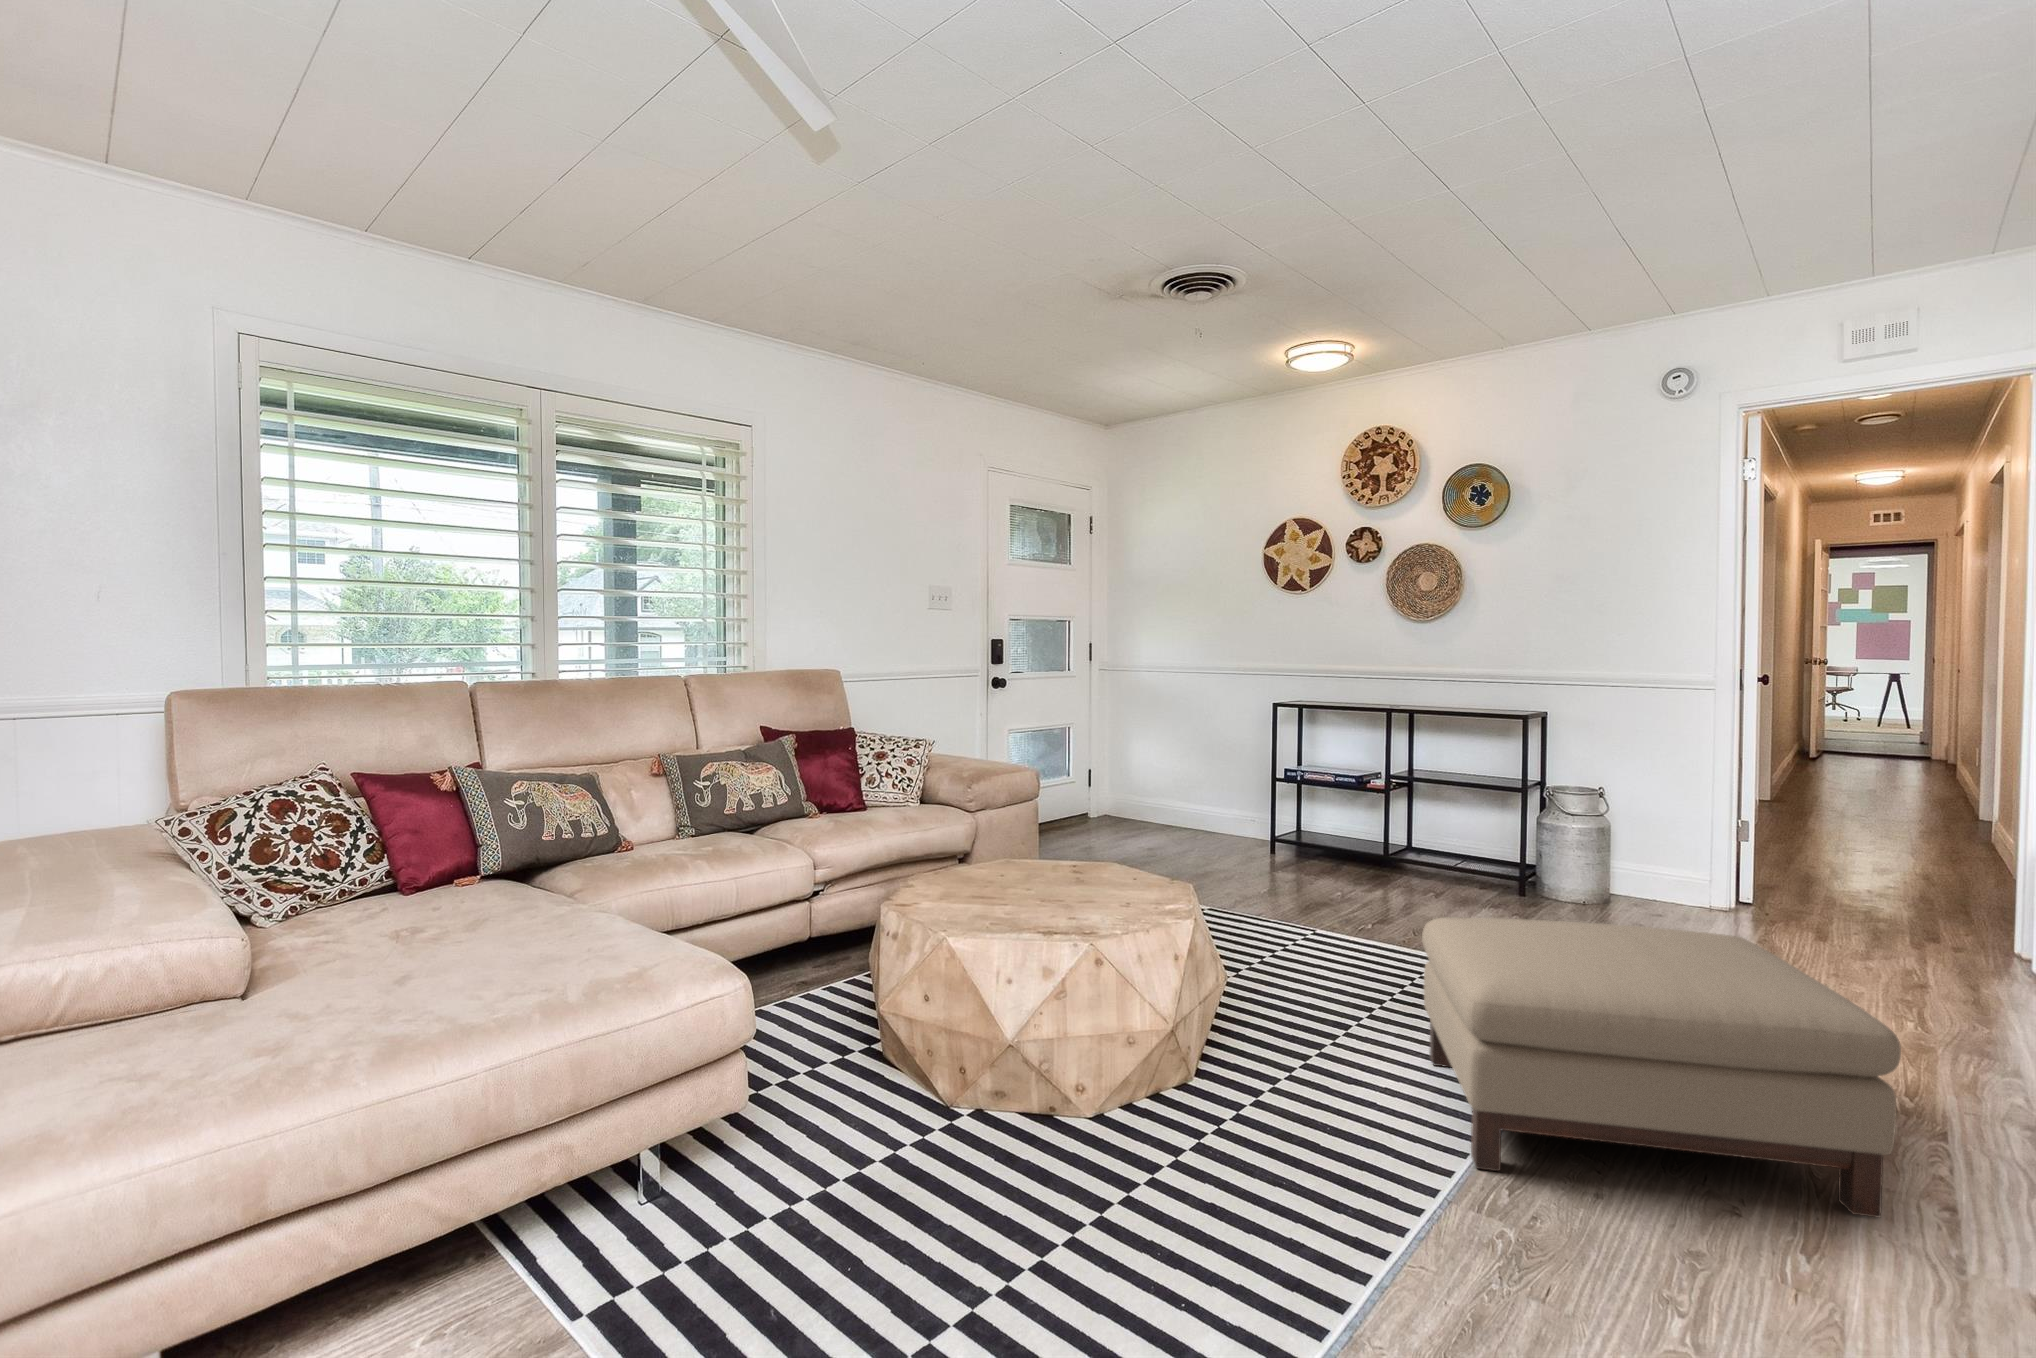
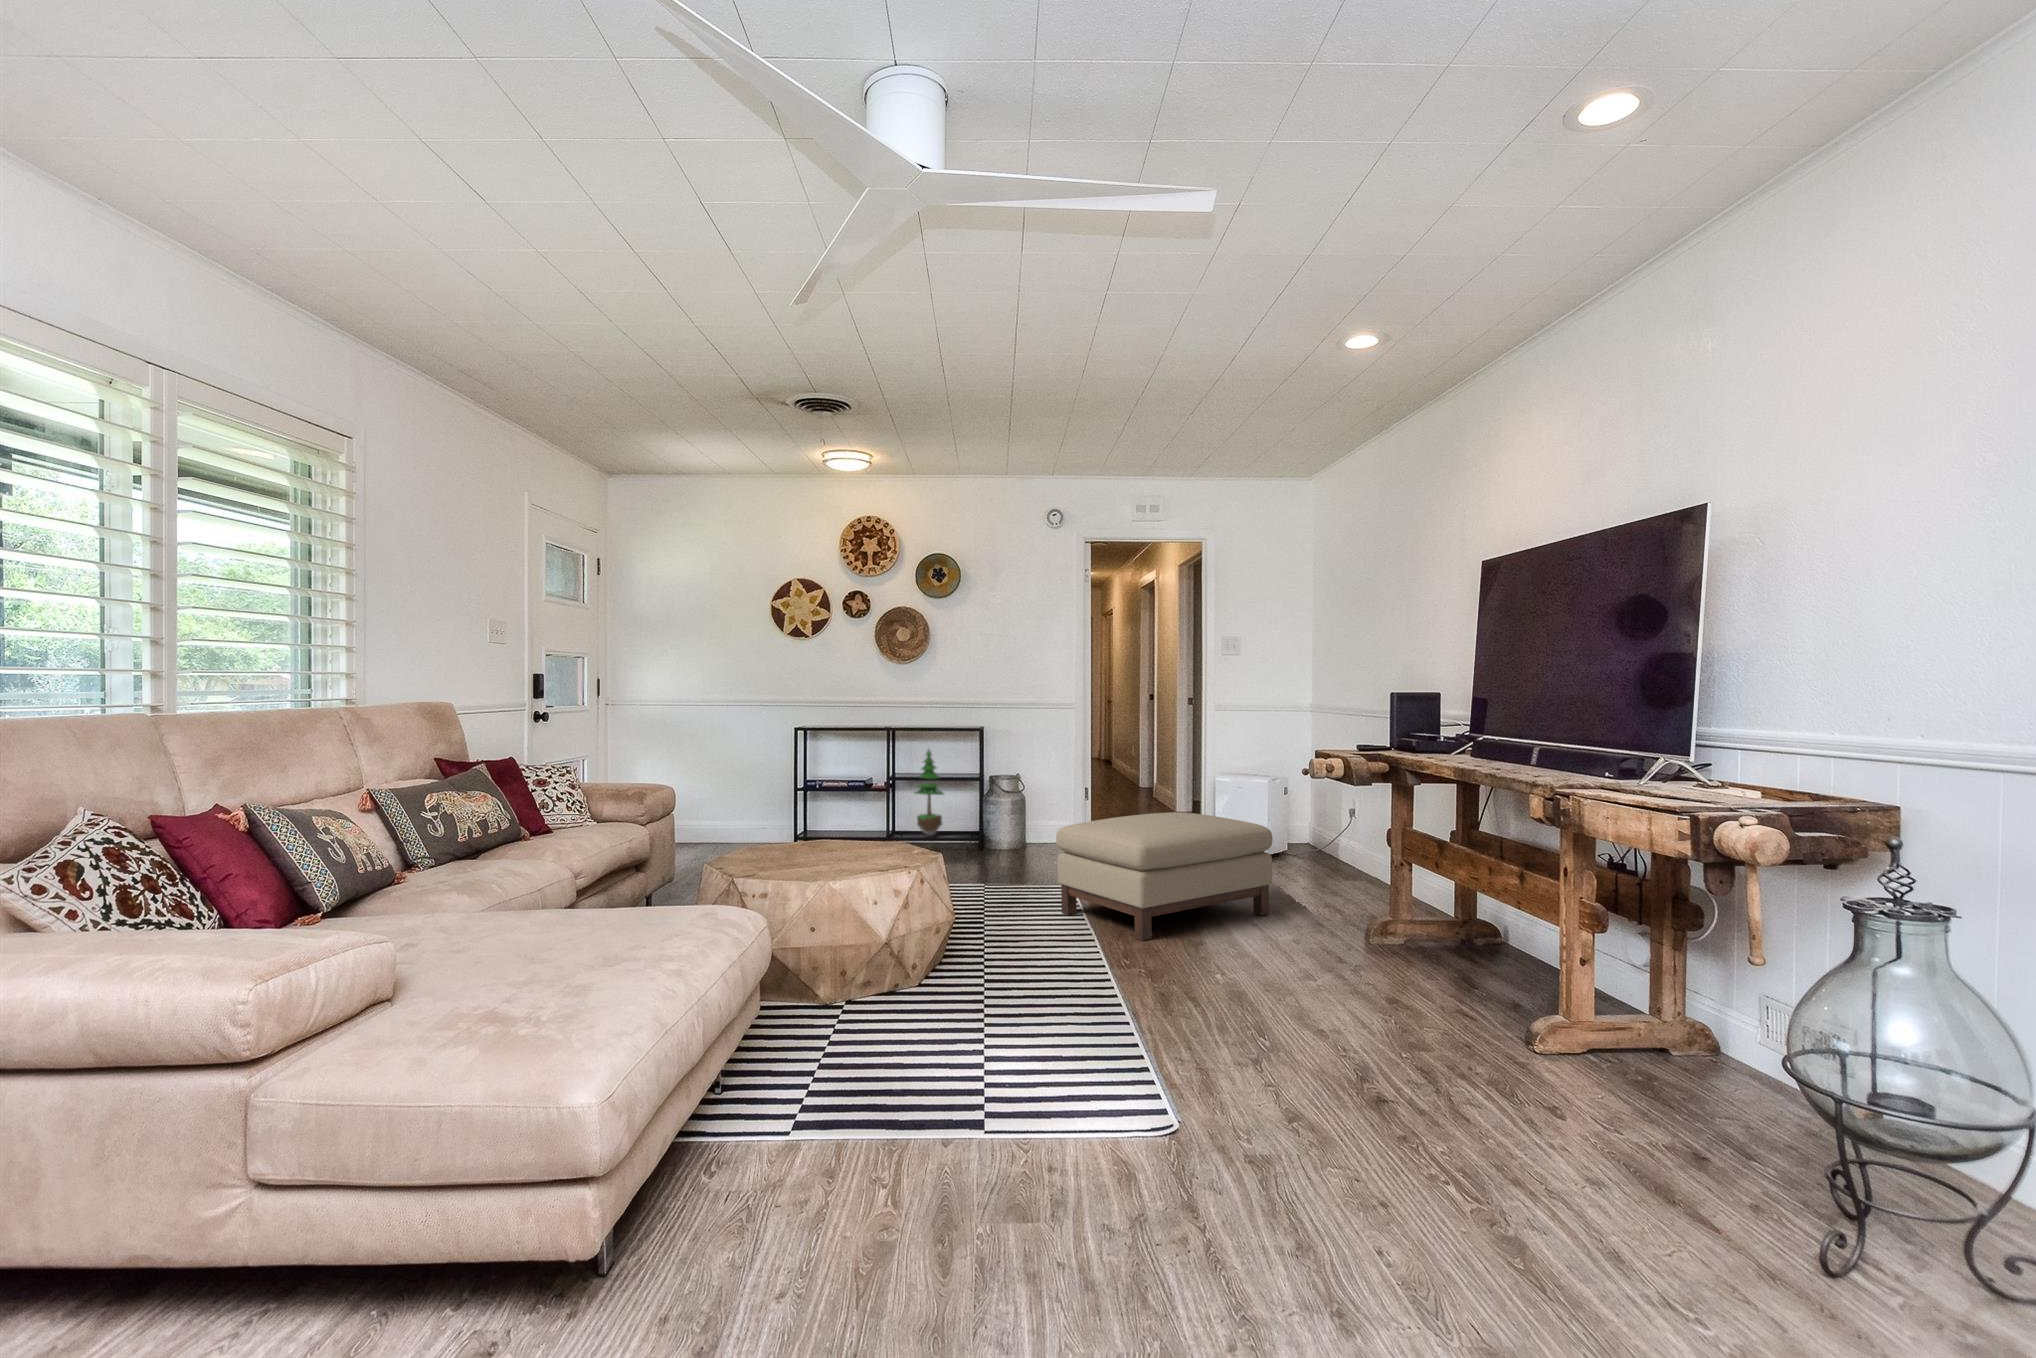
potted tree: none [1426,745,1477,871] -> present [915,750,943,836]

